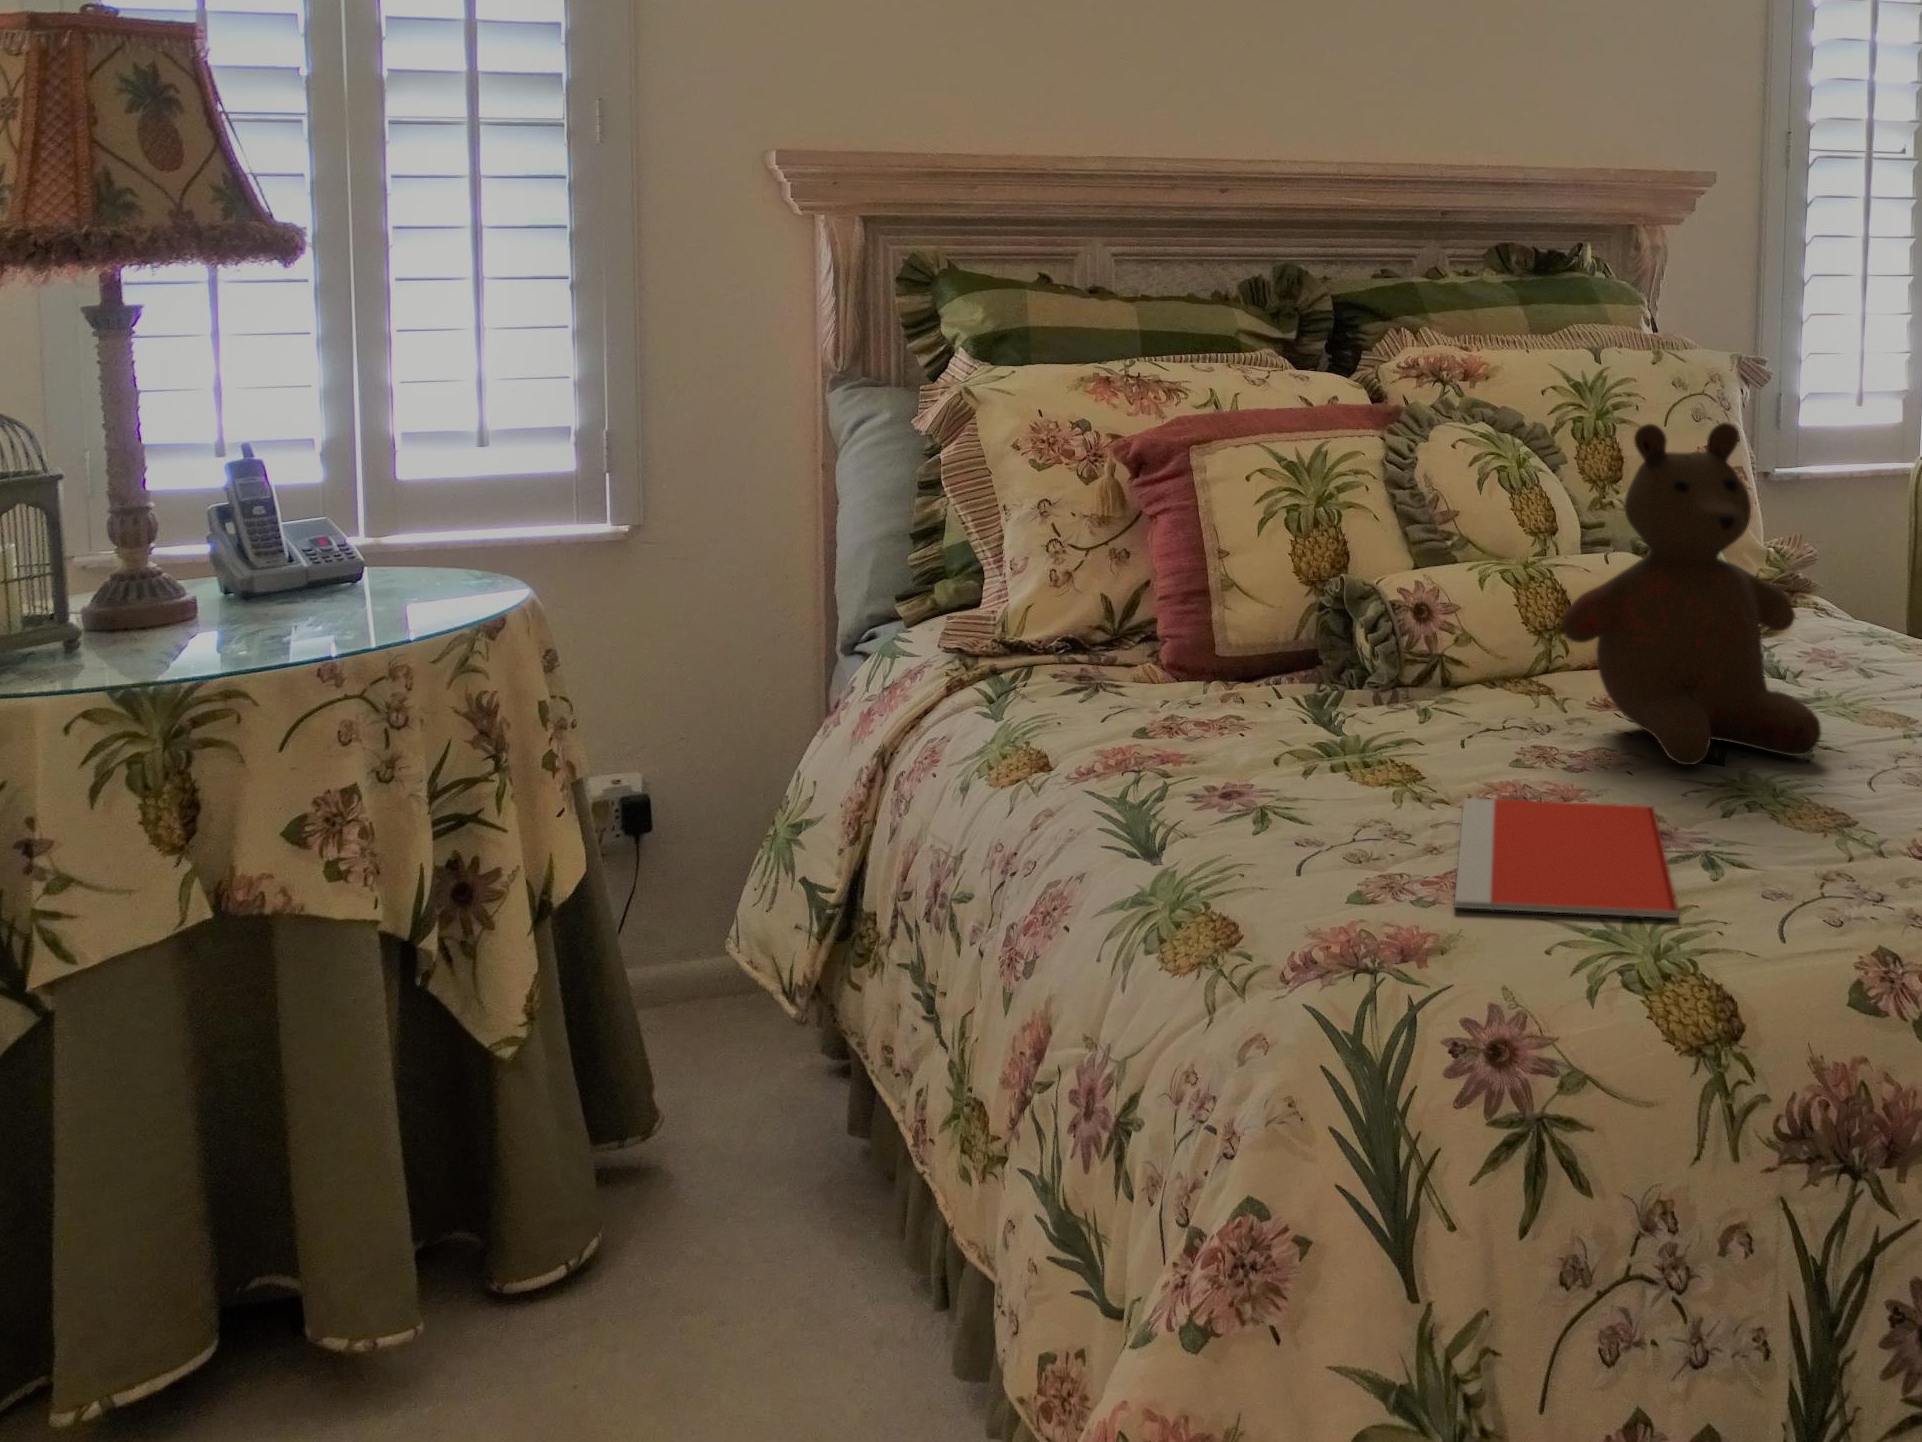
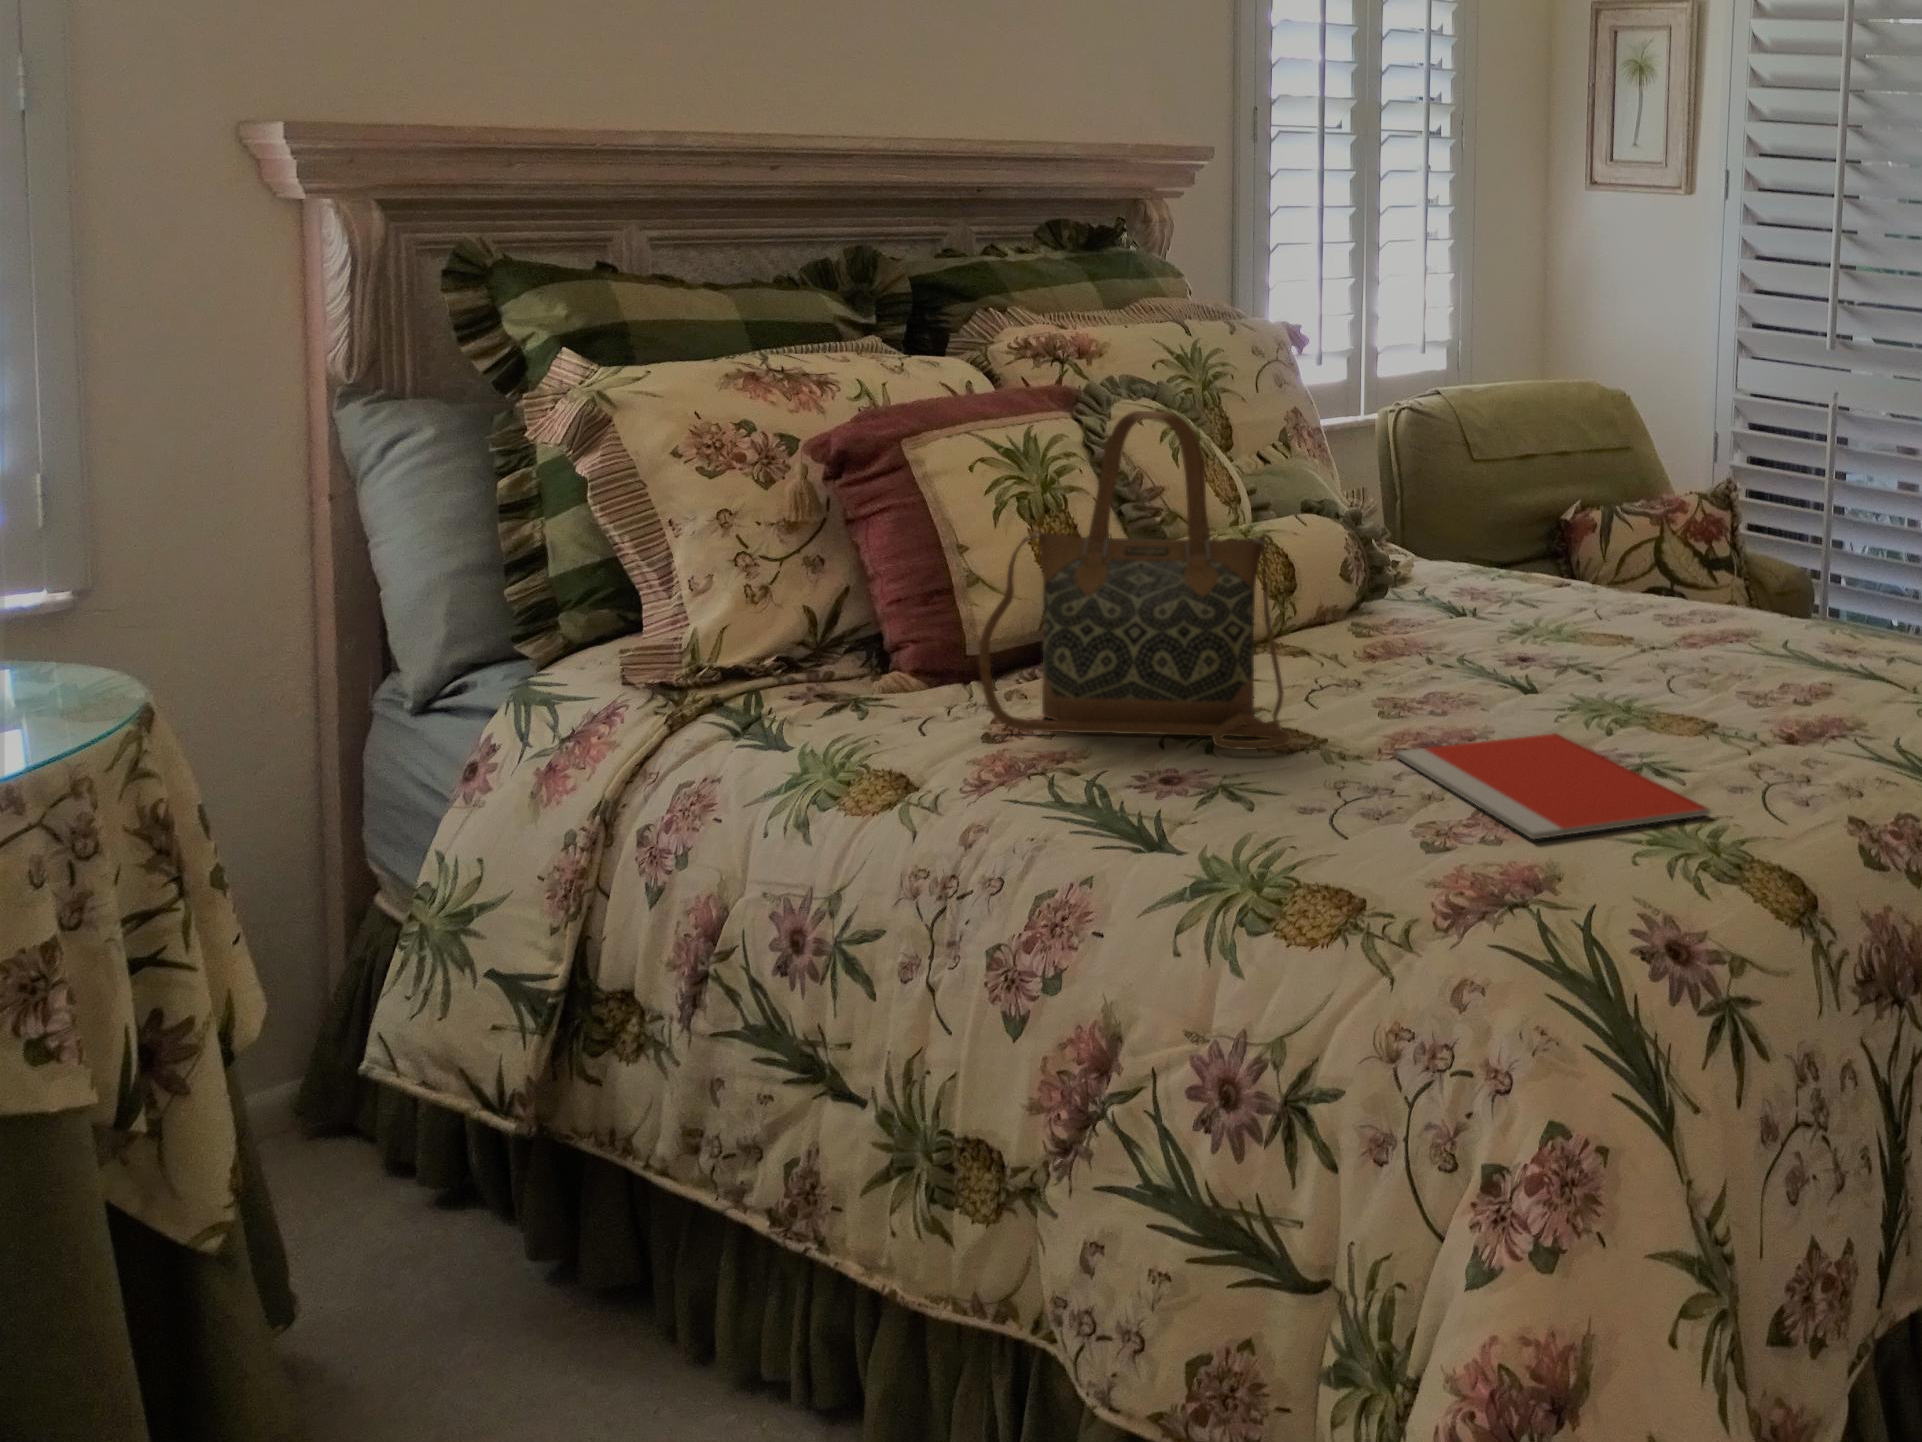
teddy bear: present [1562,423,1821,765] -> none [1383,379,1618,697]
handbag: none [1163,434,1419,777] -> present [979,411,1292,750]

